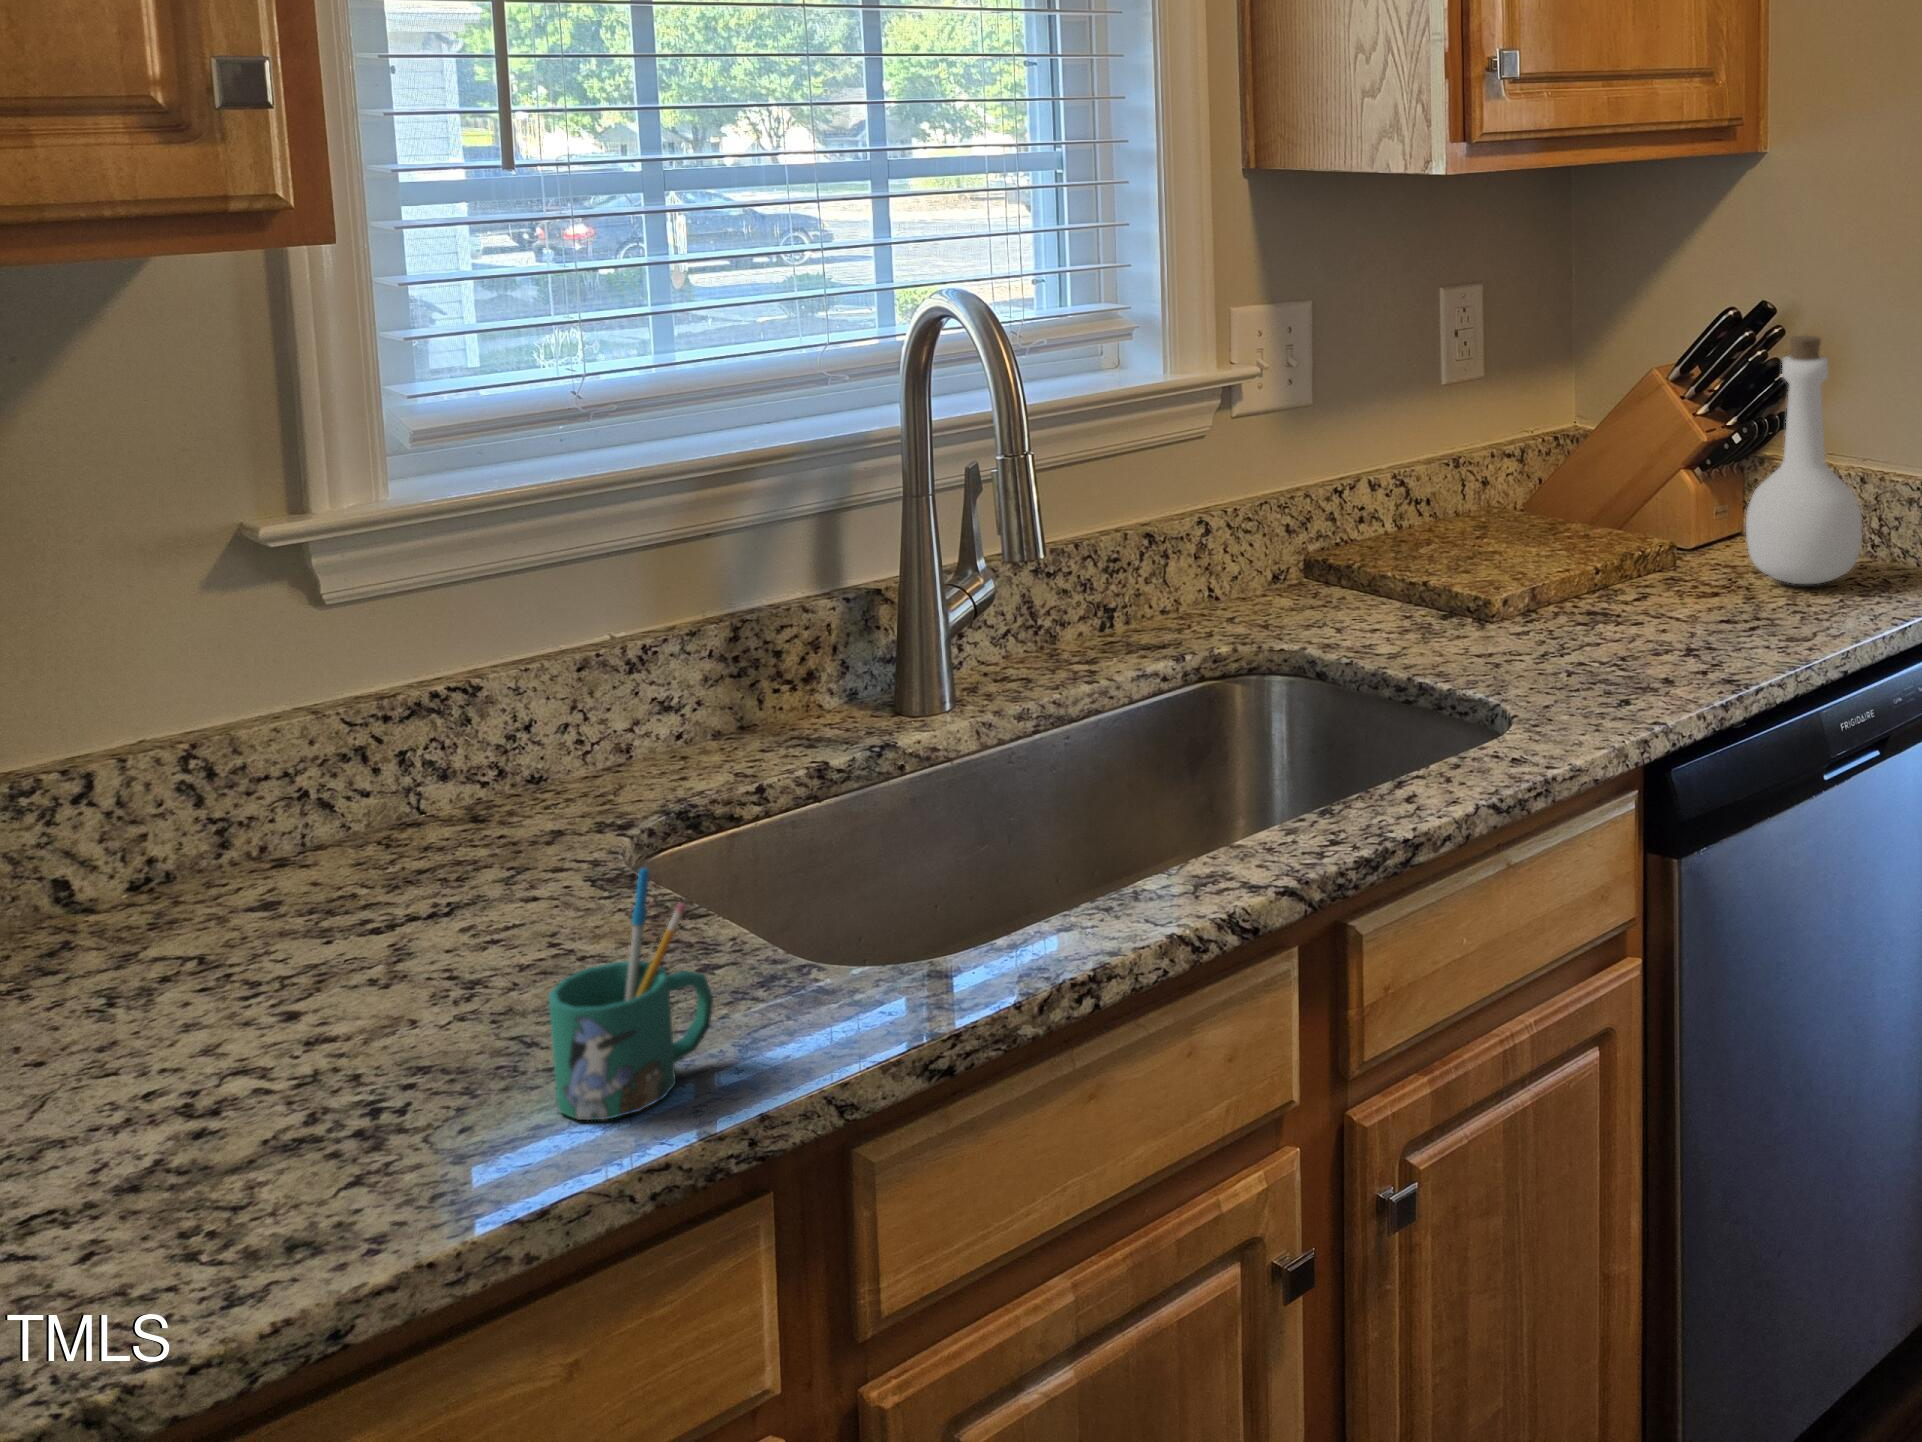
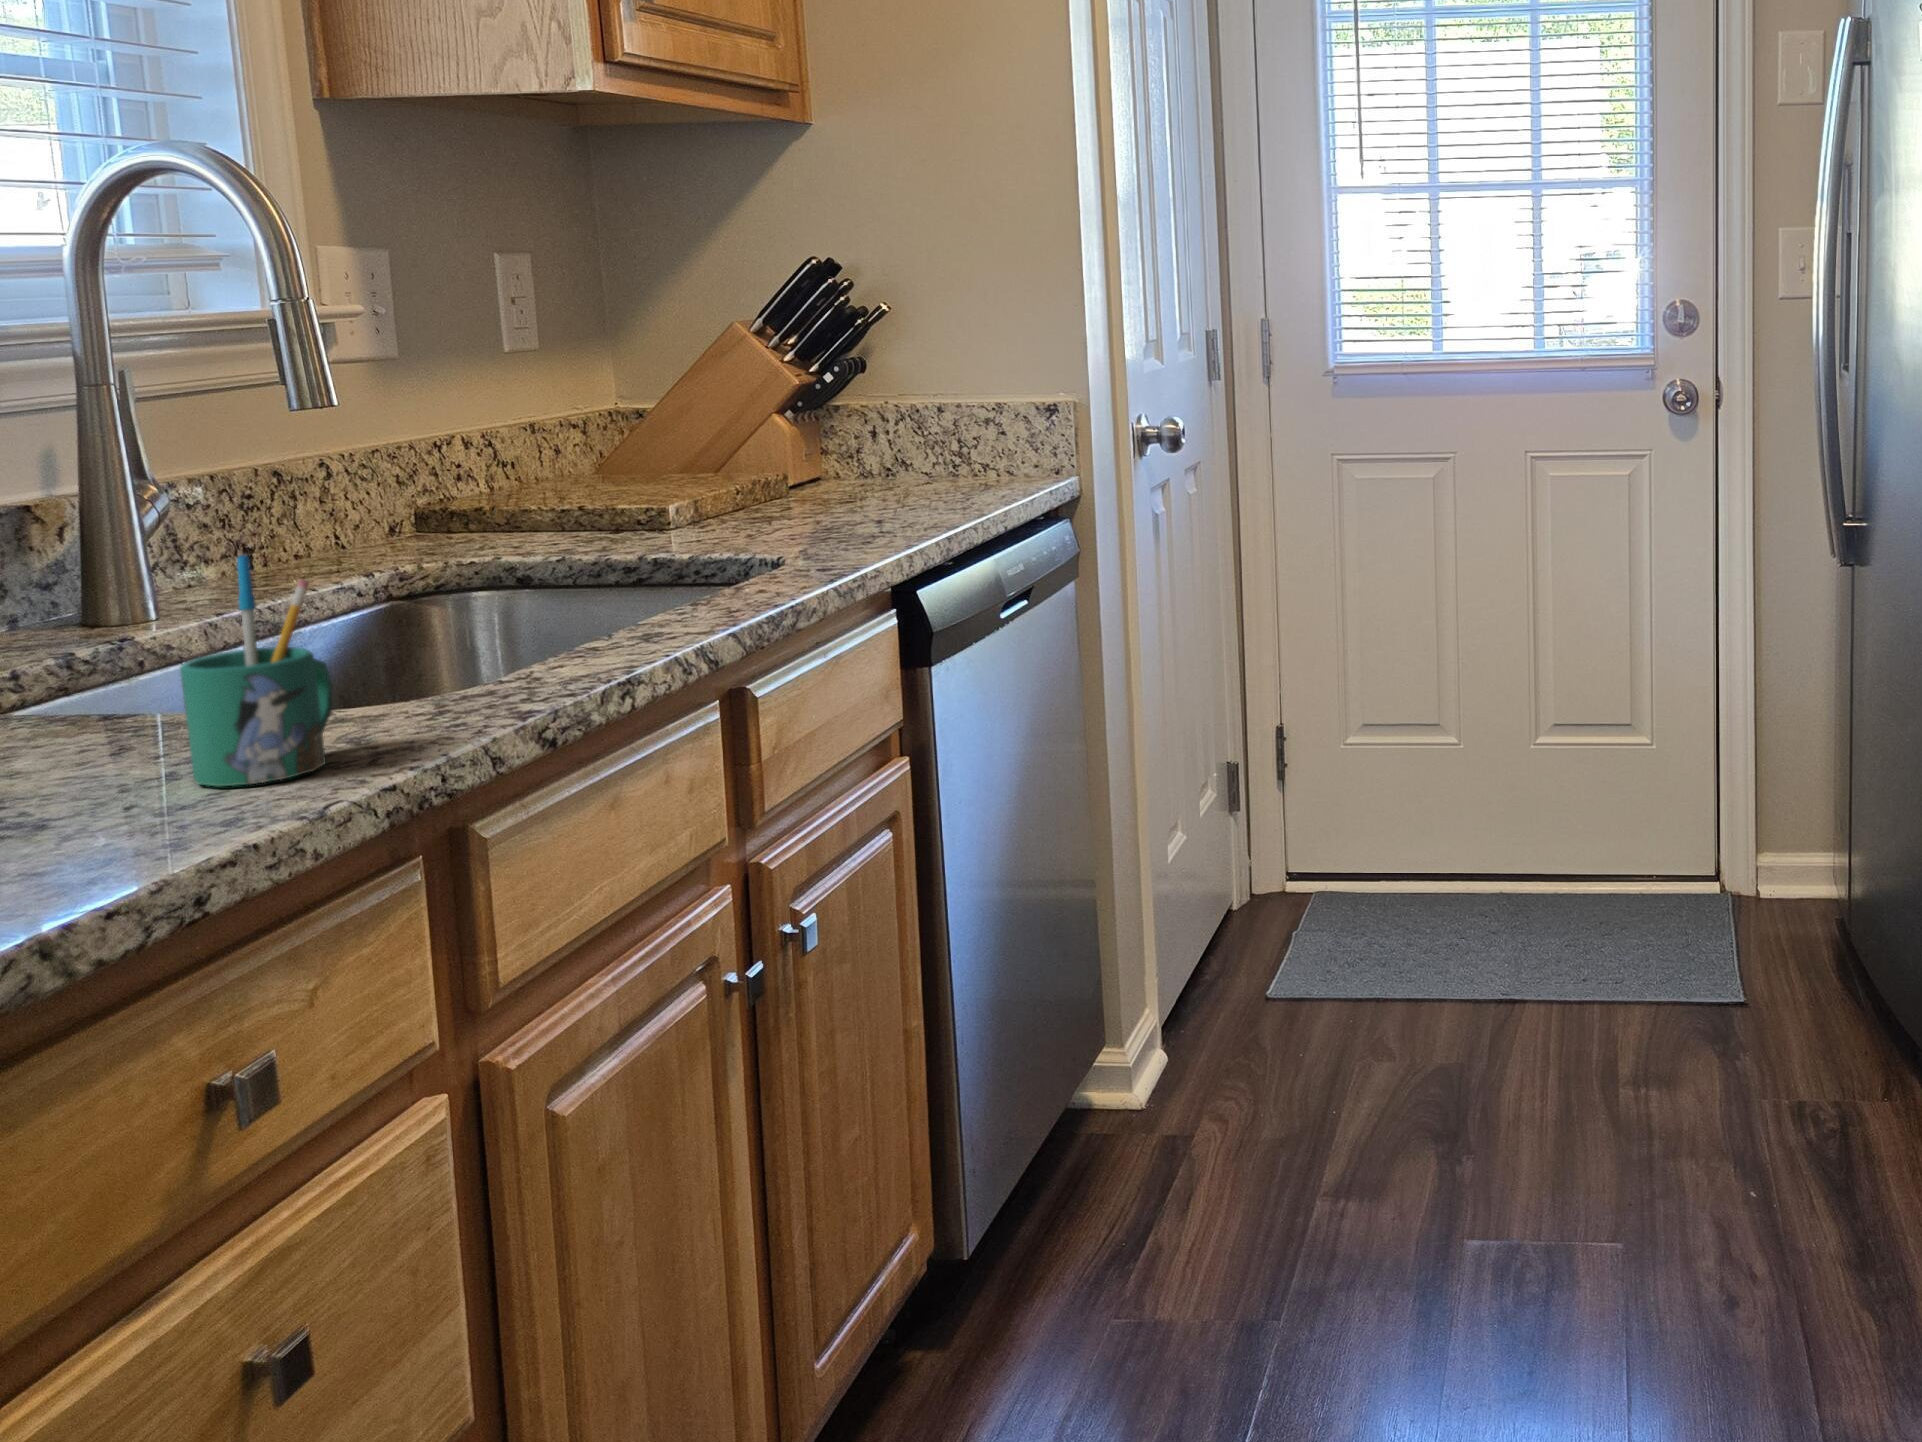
bottle: present [1746,336,1862,584] -> none [860,271,965,488]

